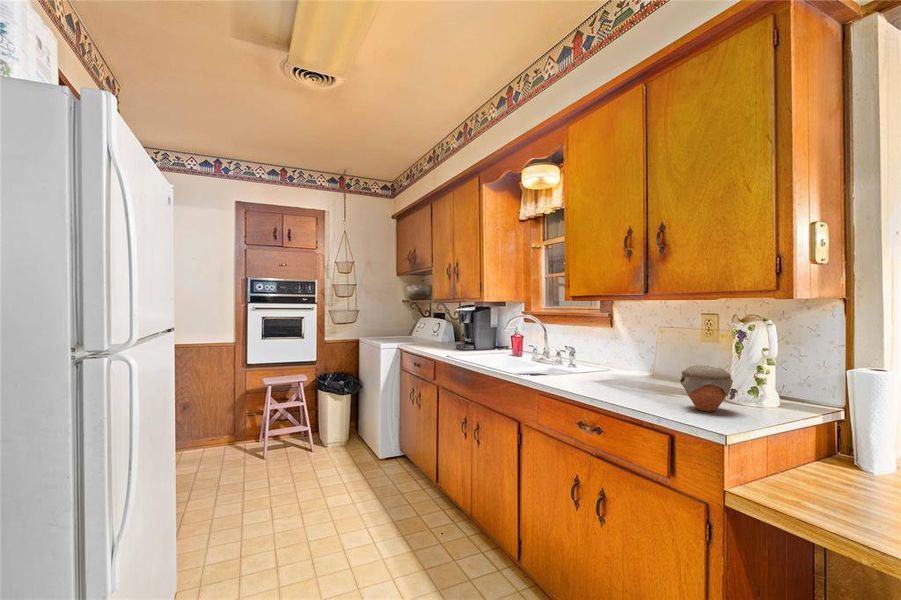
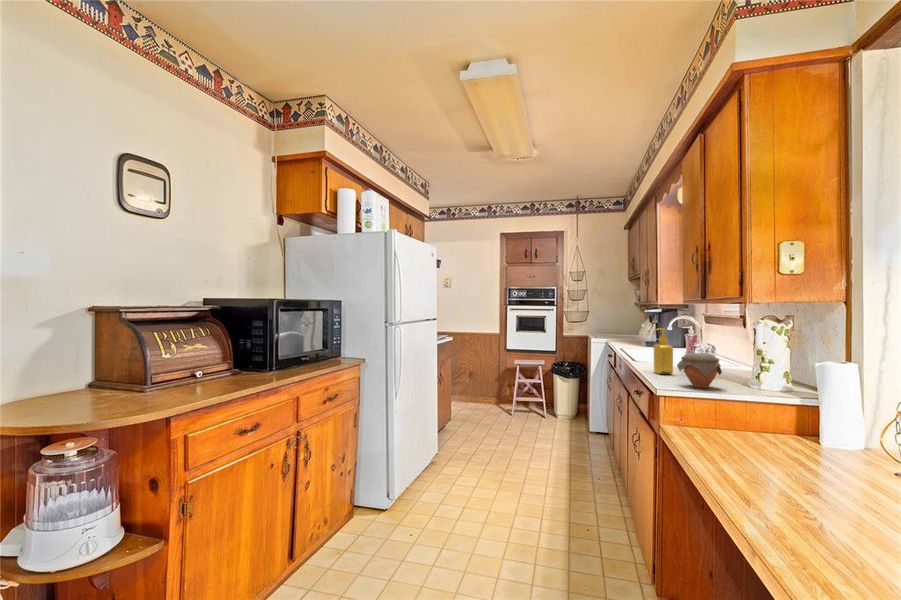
soap dispenser: none [592,334,622,394] -> present [654,328,673,374]

